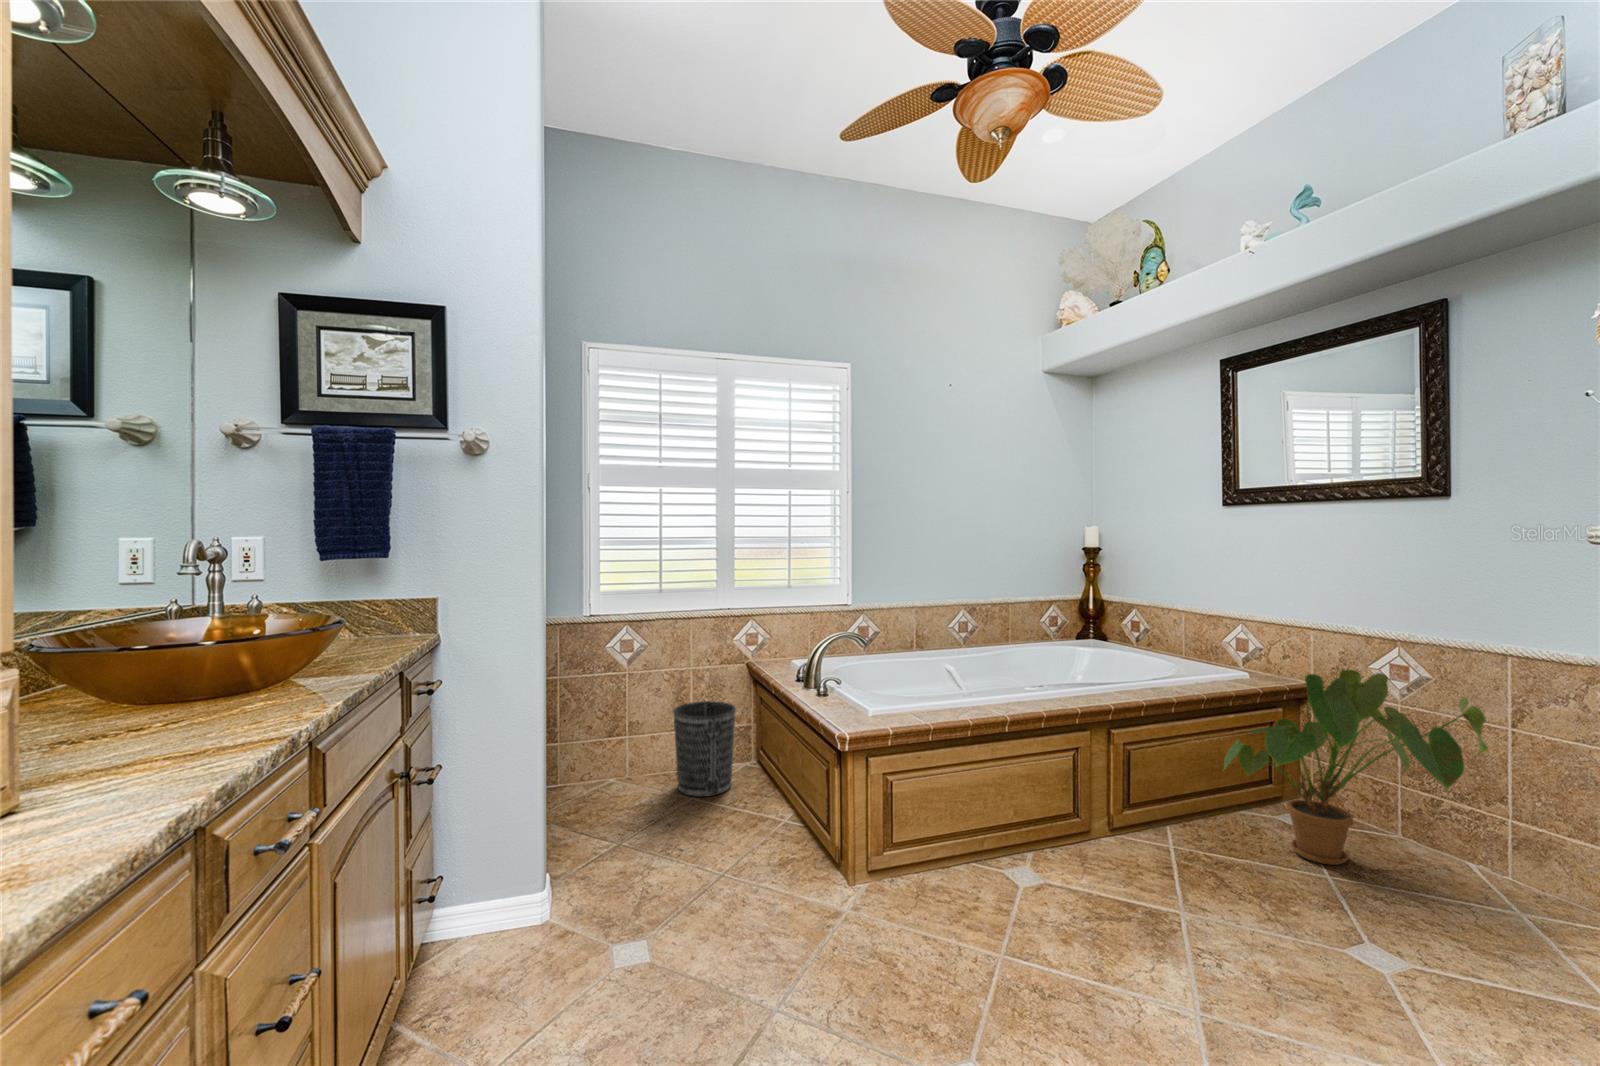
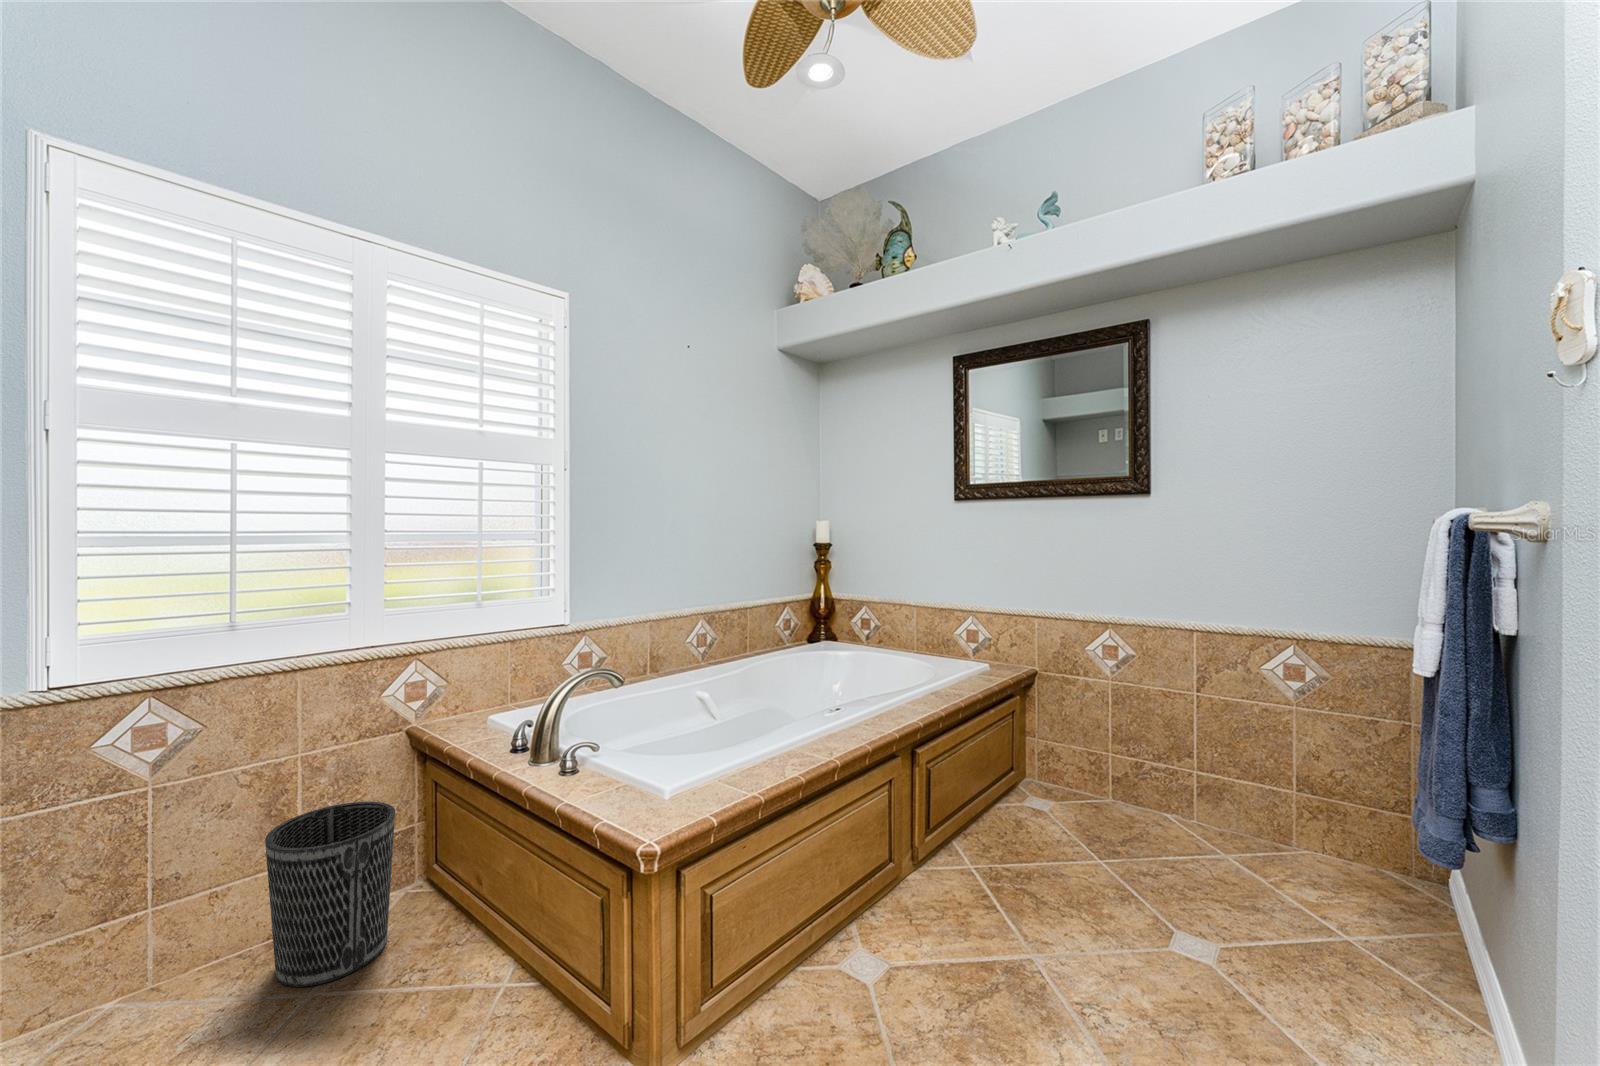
house plant: present [1224,669,1488,865] -> none [1004,654,1206,848]

